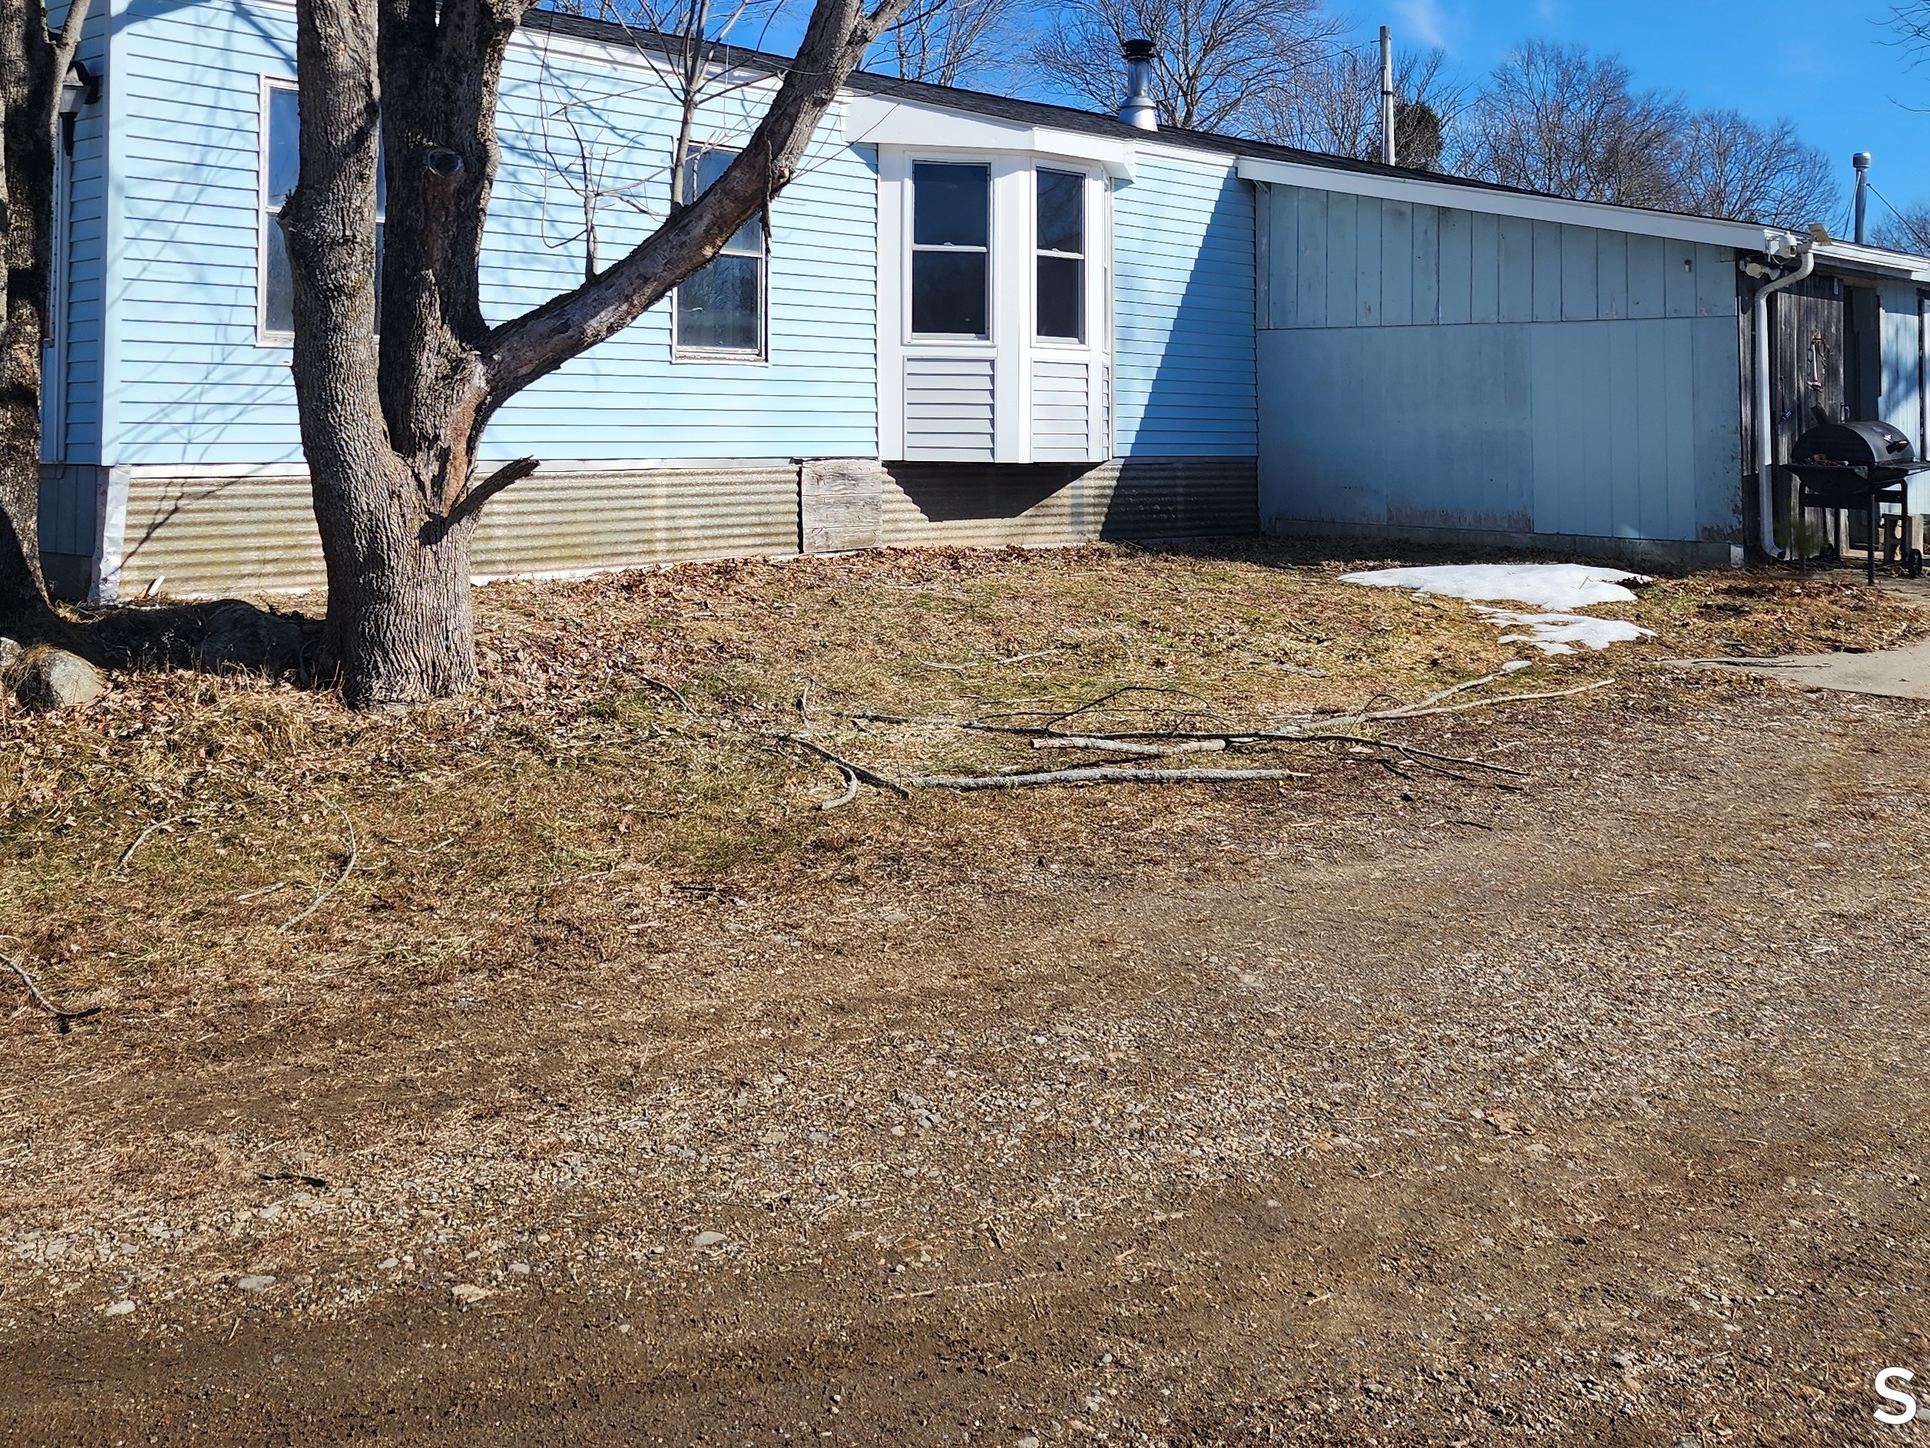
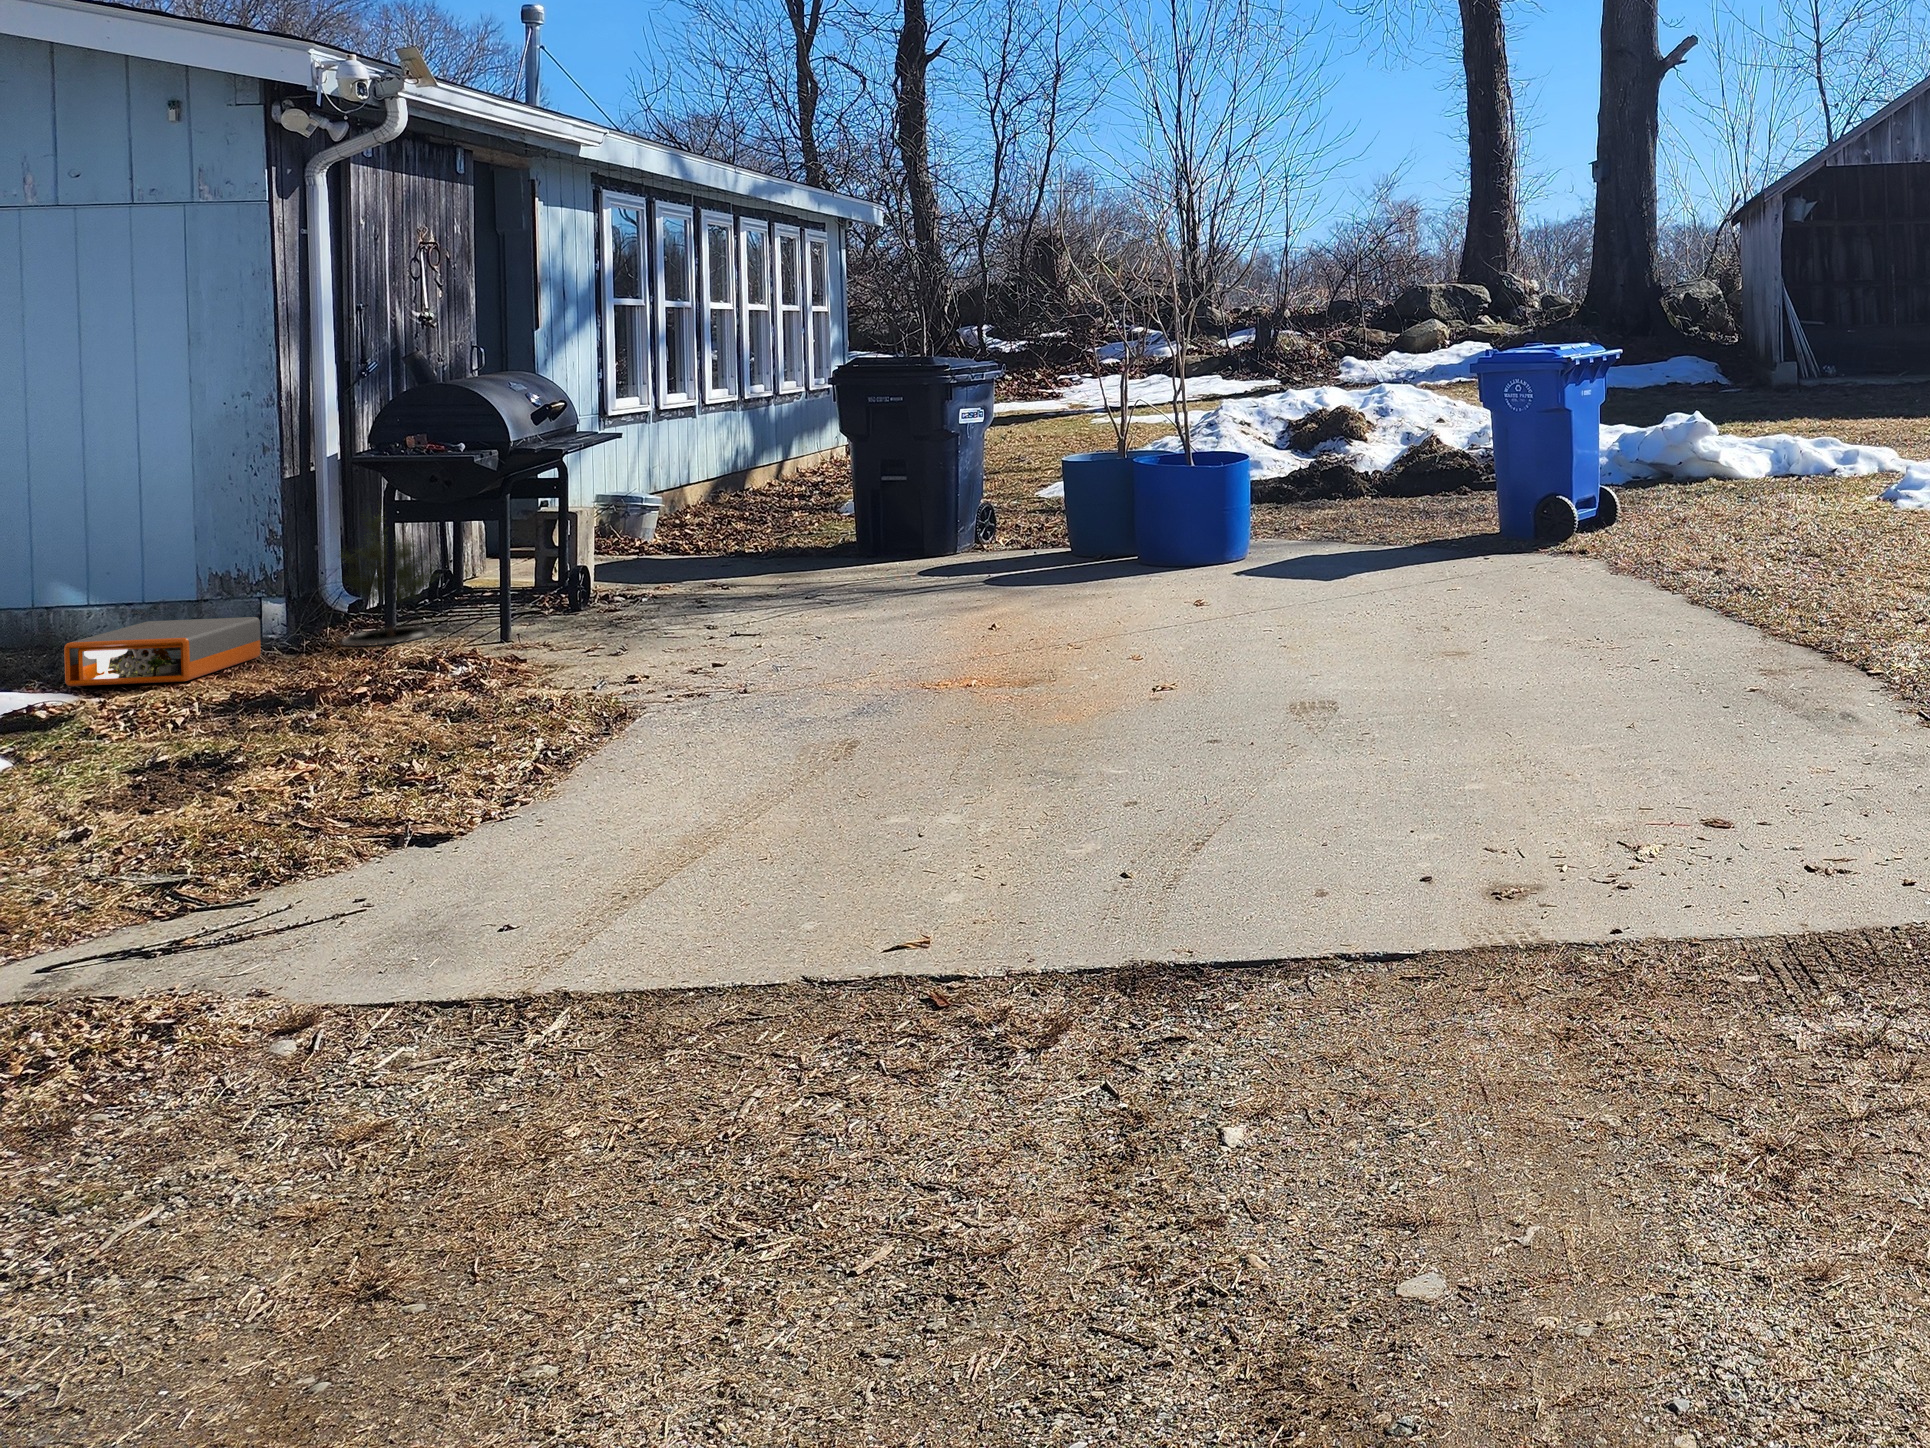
storage box: none [1636,548,1730,580] -> present [64,617,261,686]

